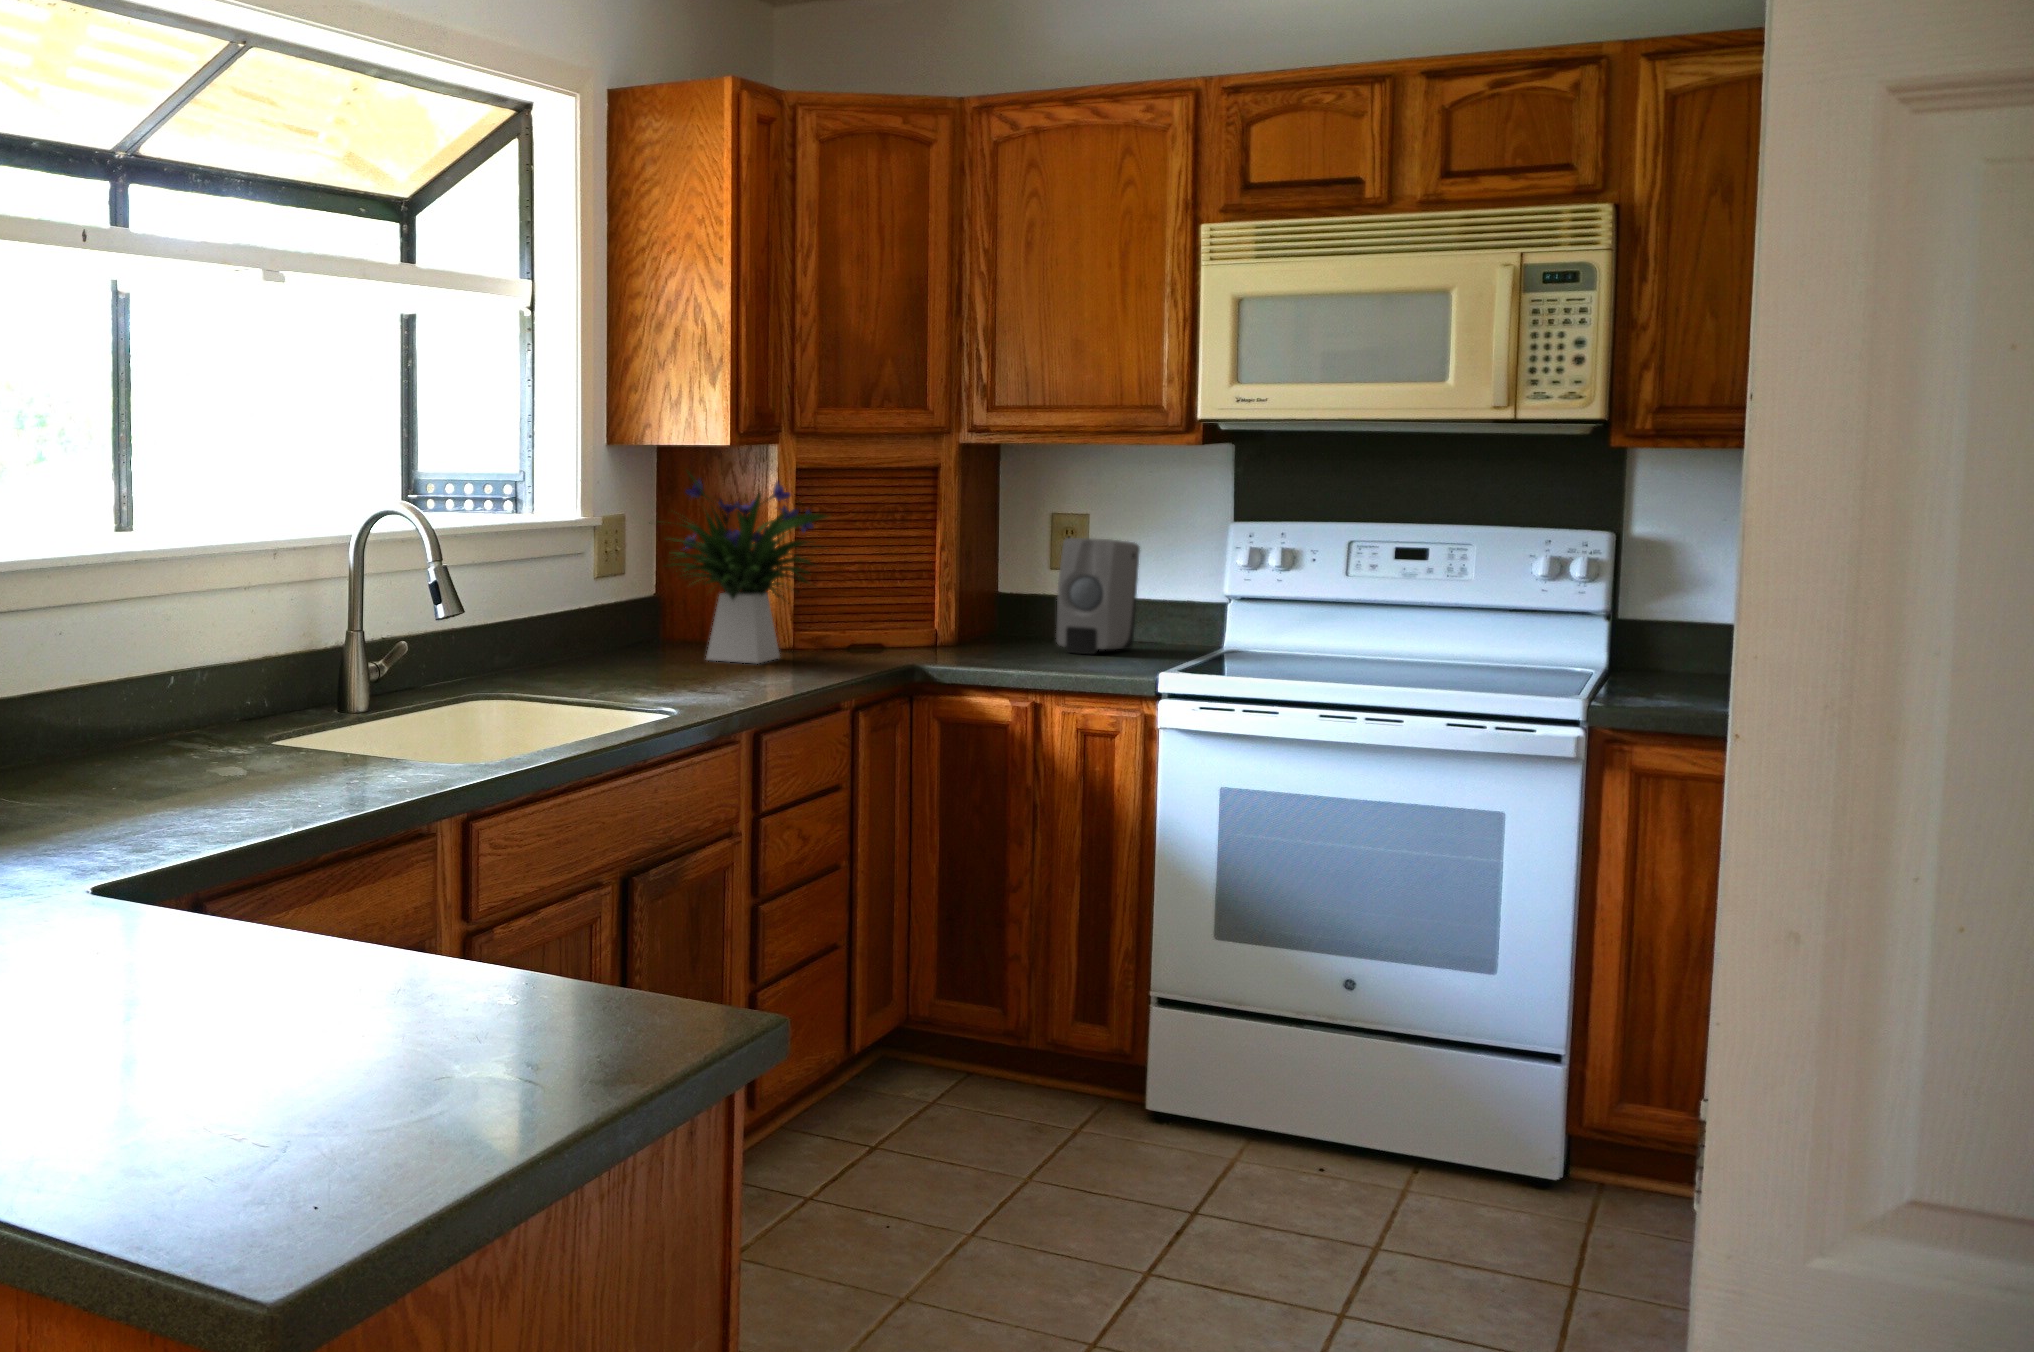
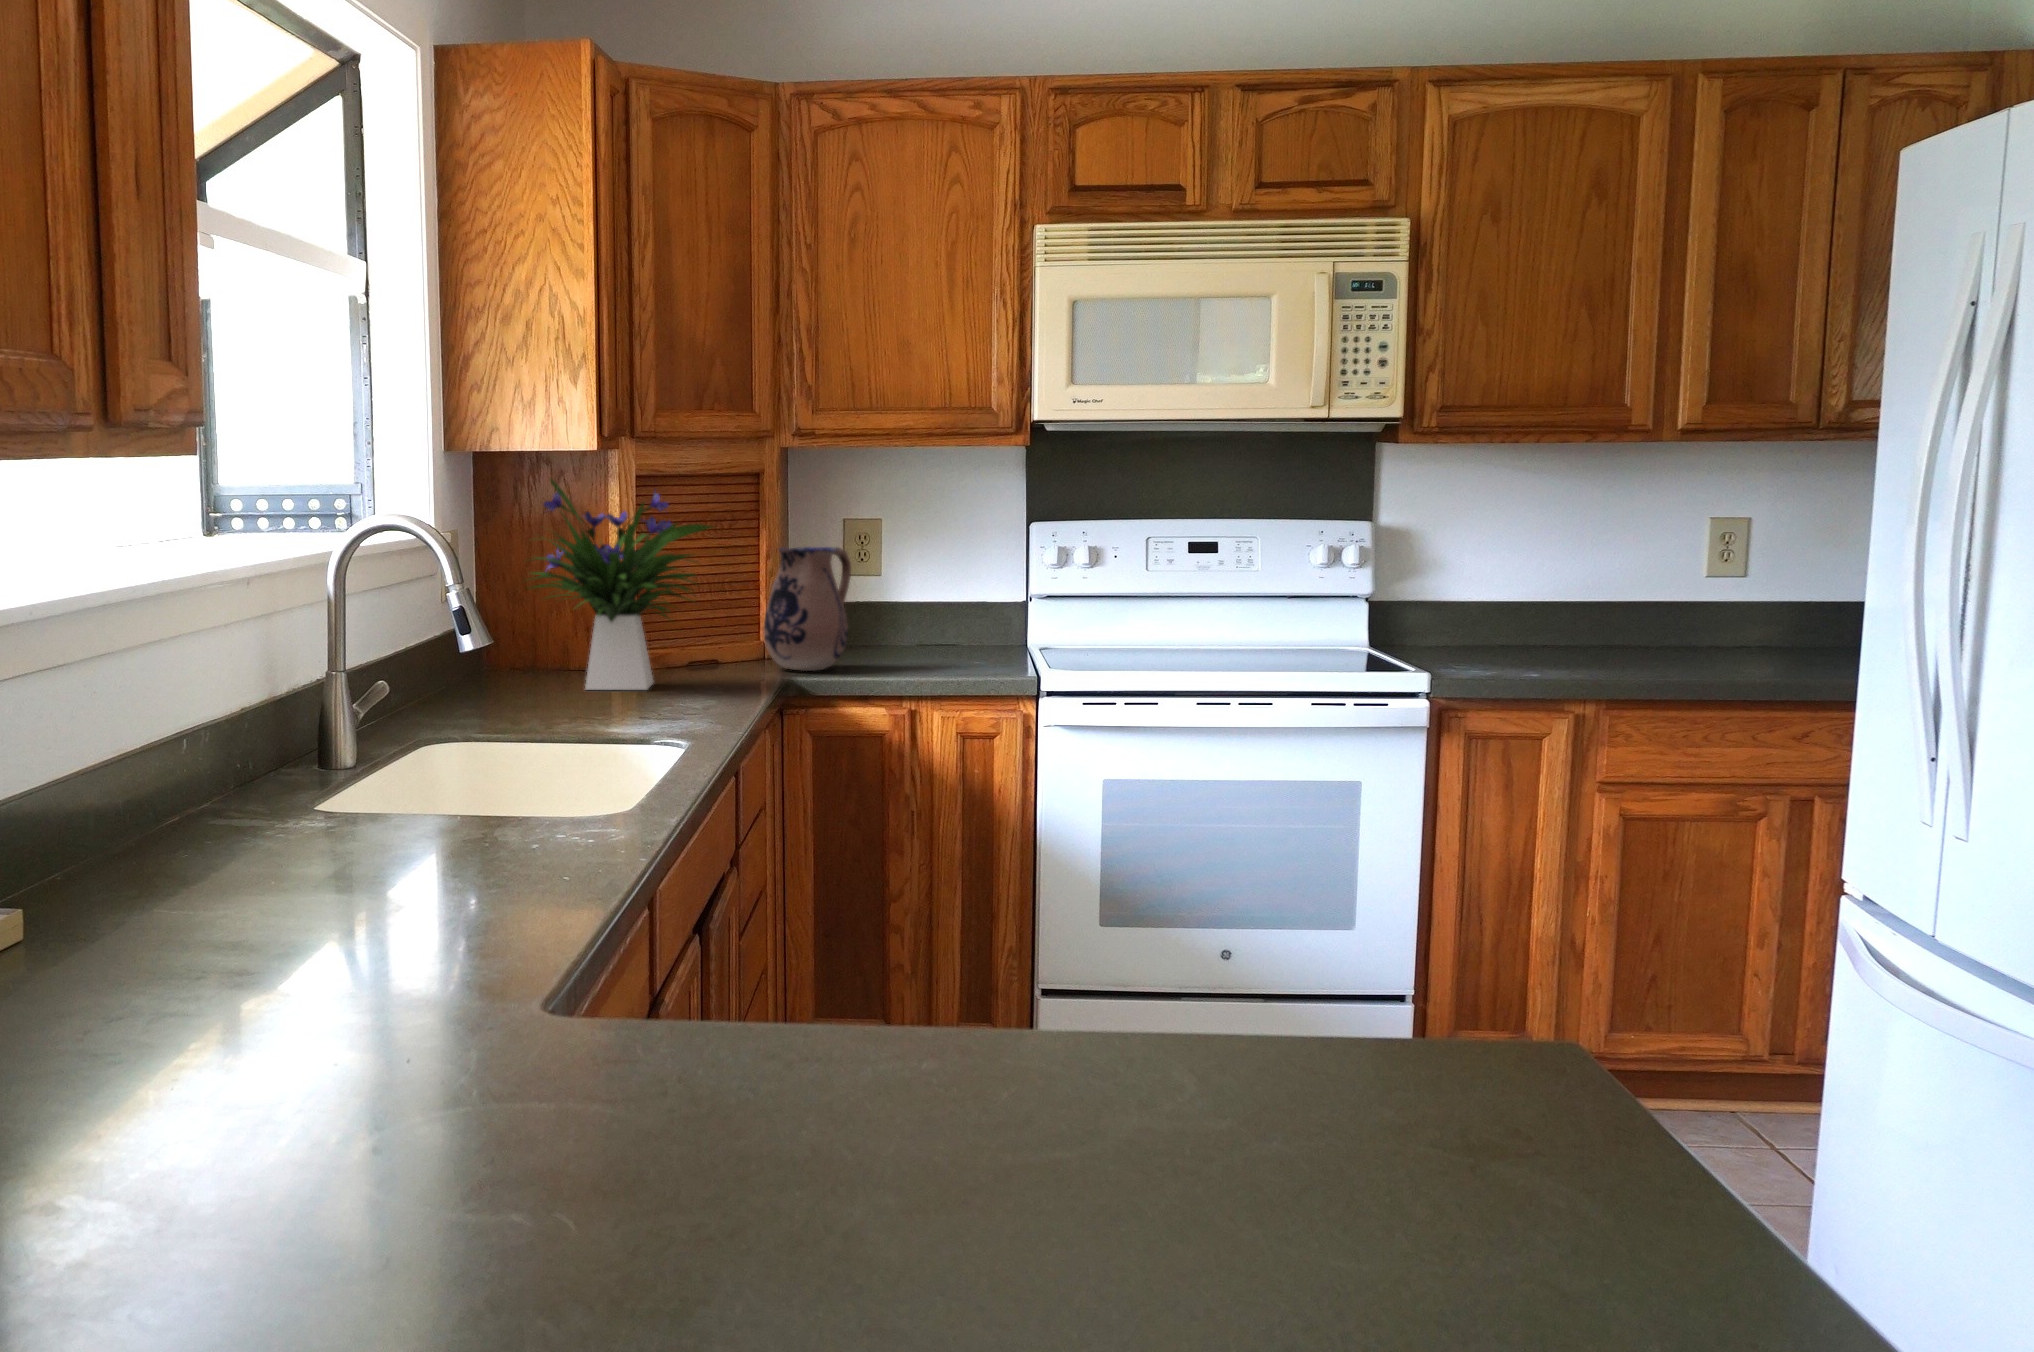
ceramic pitcher: none [910,538,1007,657] -> present [763,547,851,671]
soap dispenser: present [1056,538,1140,654] -> none [889,543,950,660]

